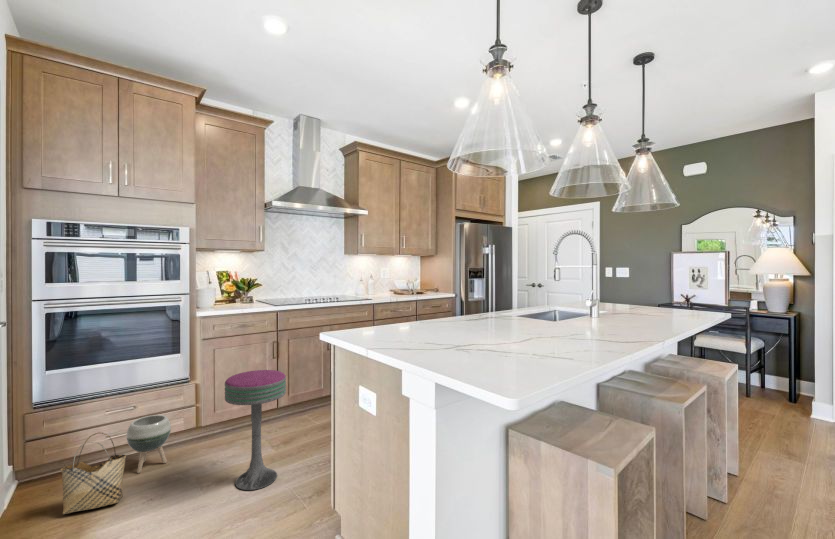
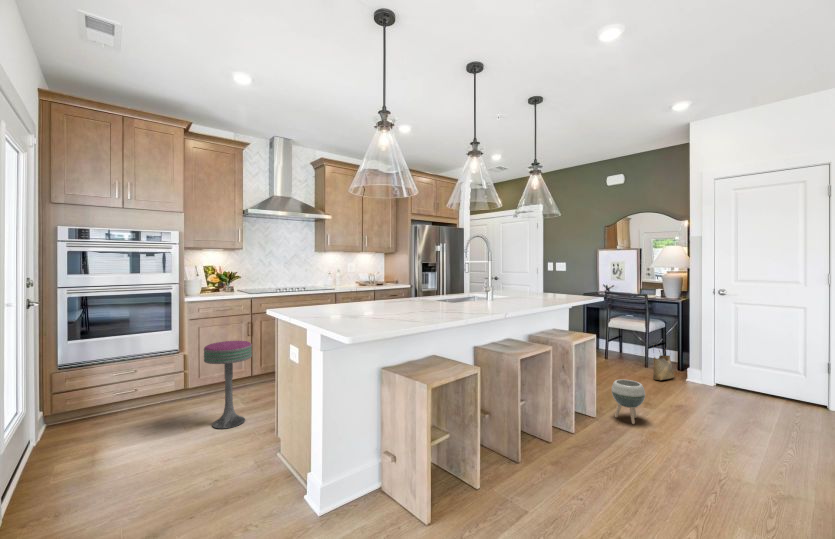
planter: present [127,415,171,473] -> present [612,380,645,424]
woven basket: present [61,433,126,514] -> present [653,351,674,380]

